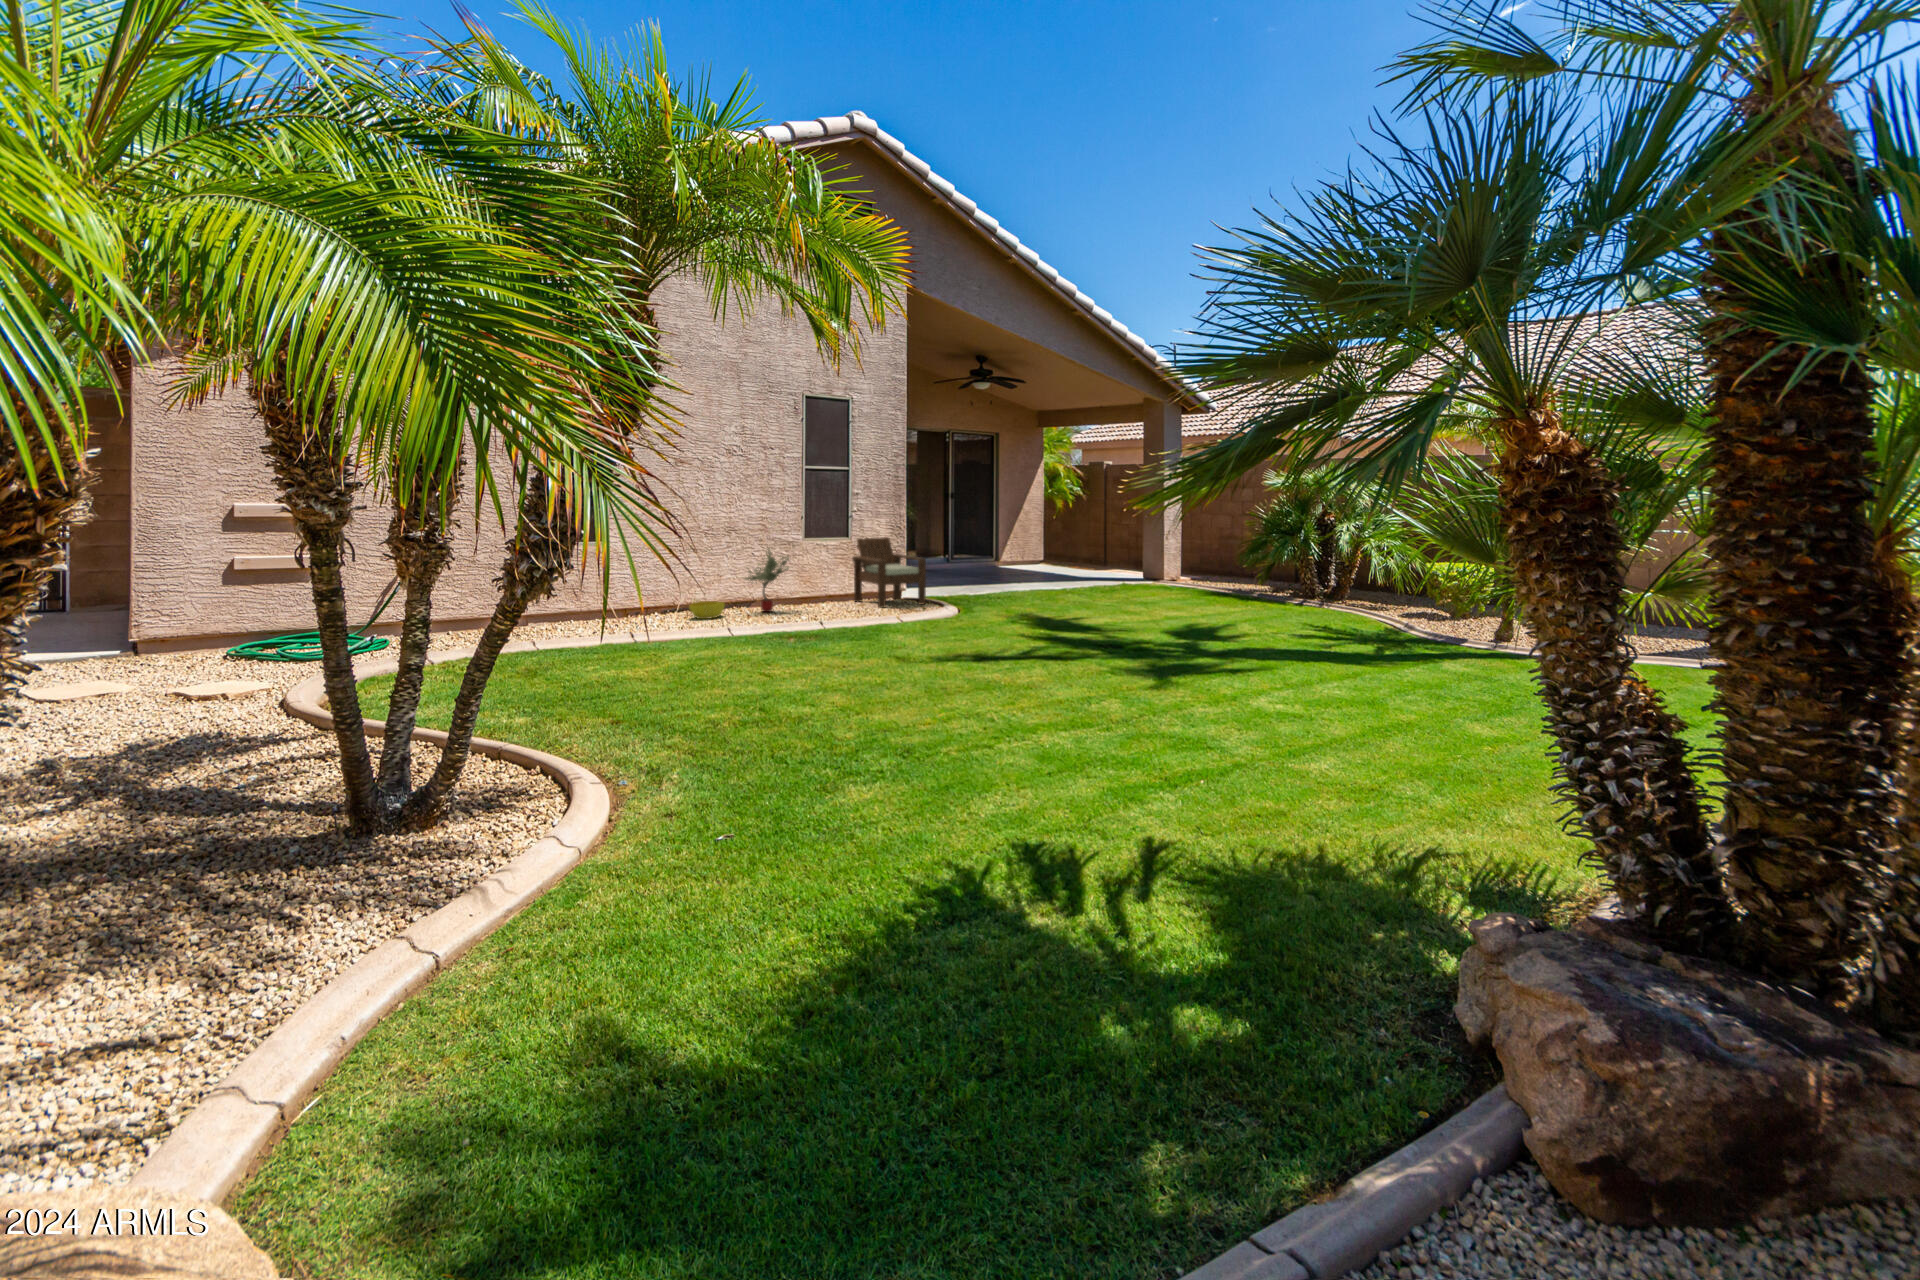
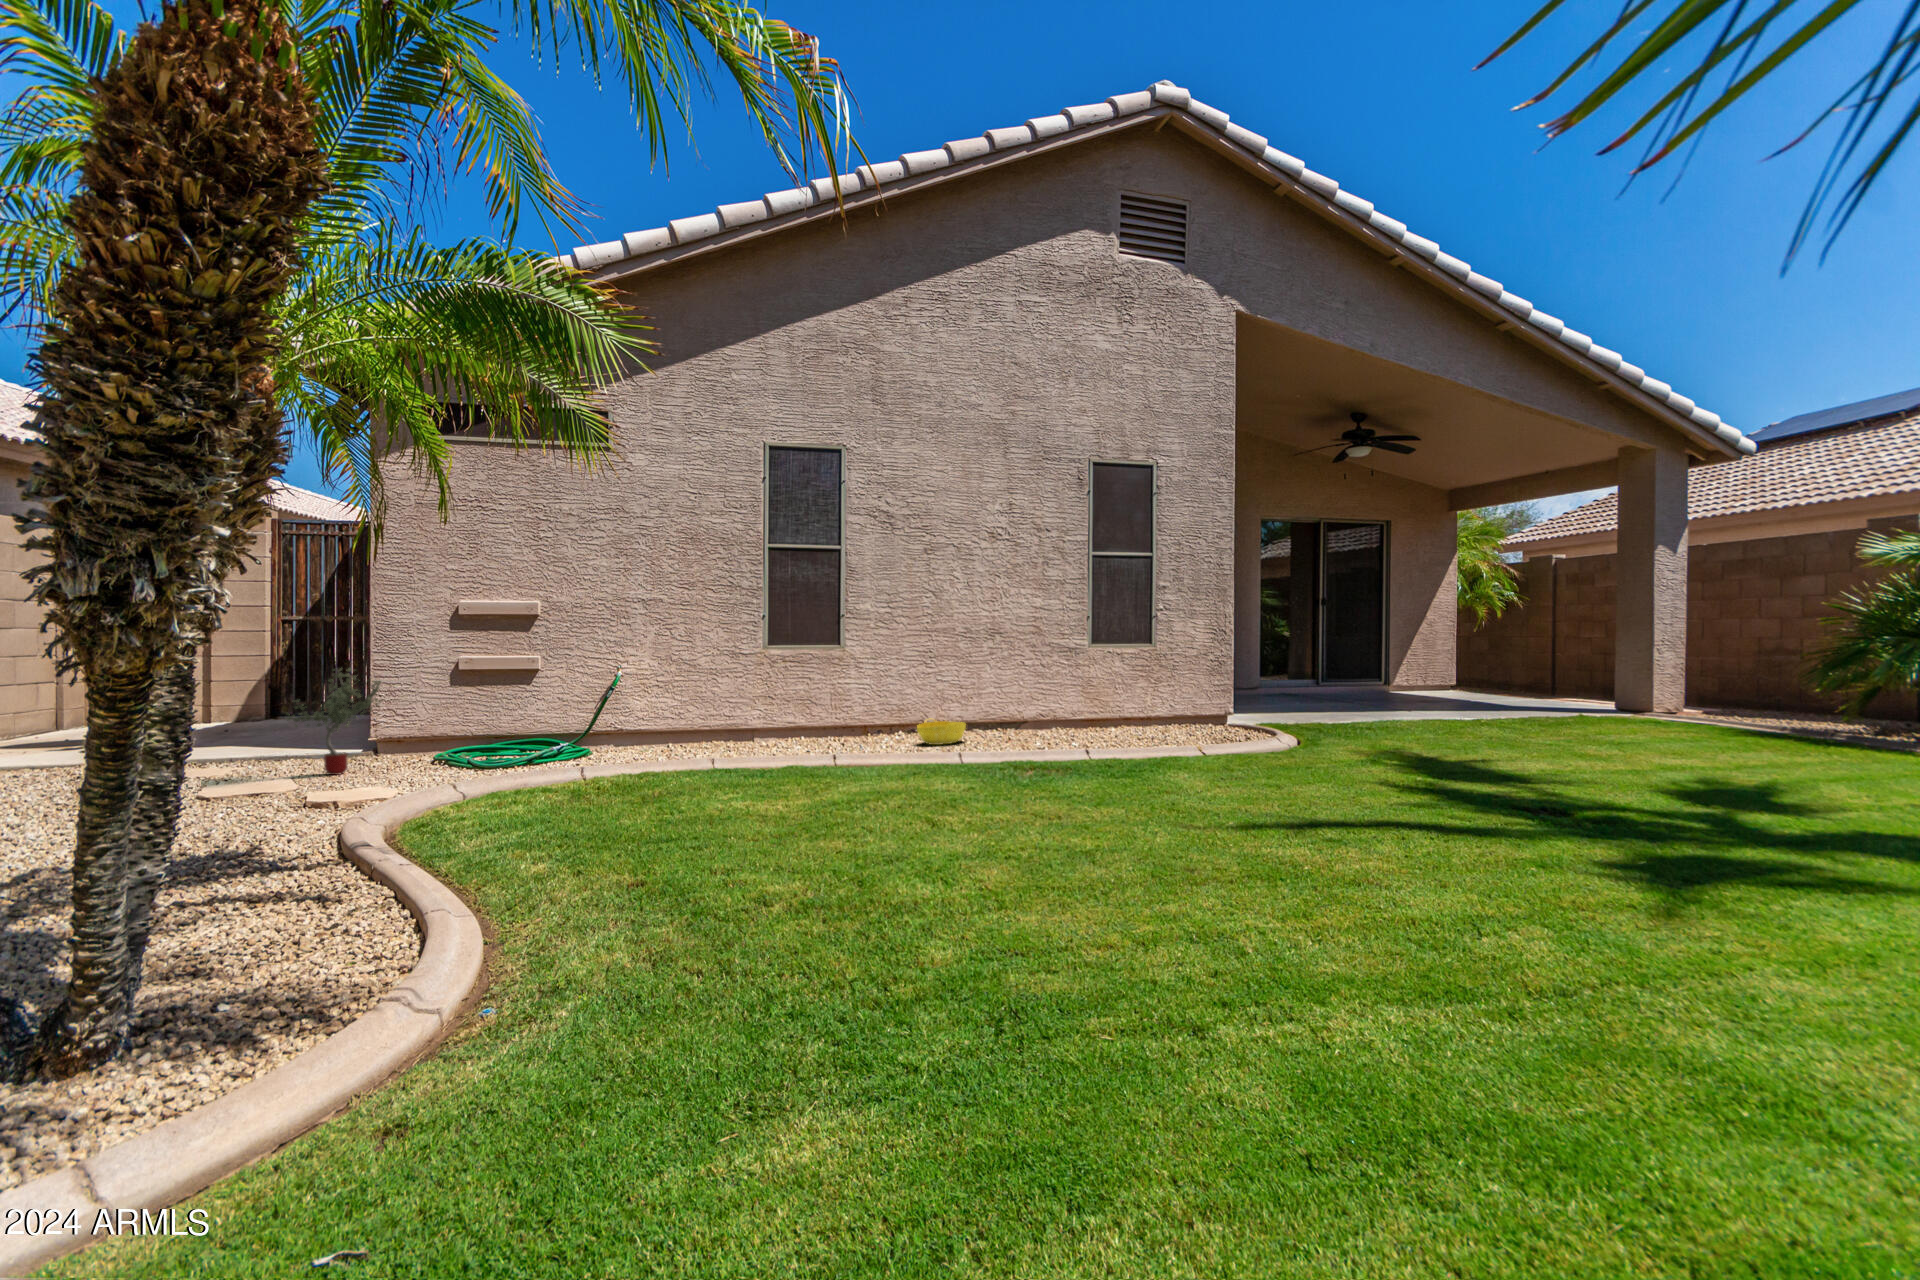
chair: present [852,537,926,608] -> none [1153,641,1256,738]
potted tree: present [745,550,789,612] -> present [286,668,381,775]

